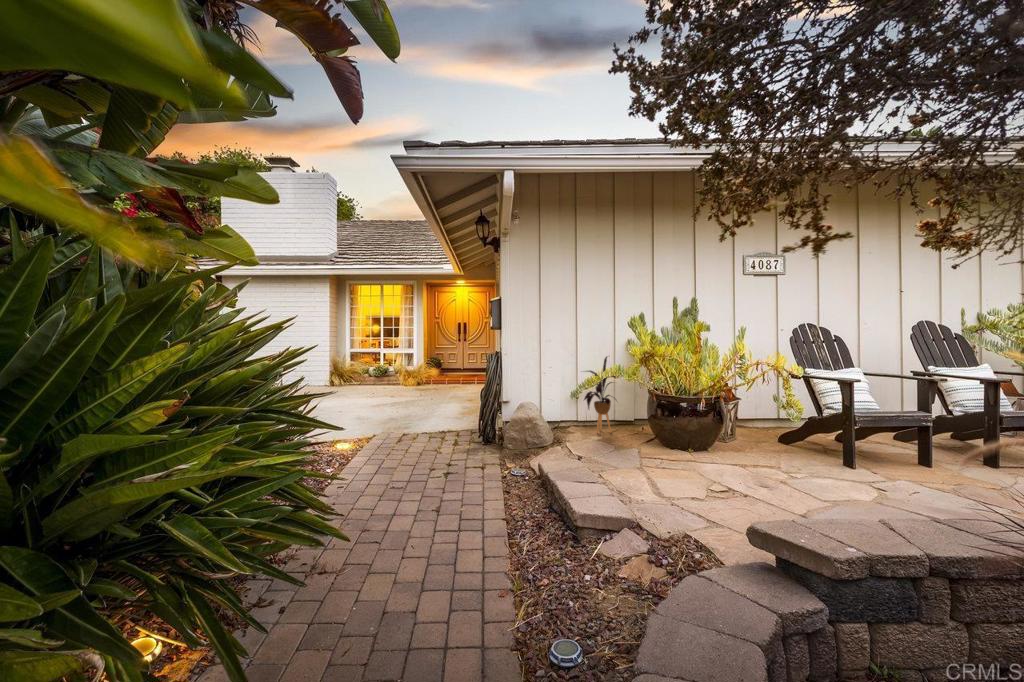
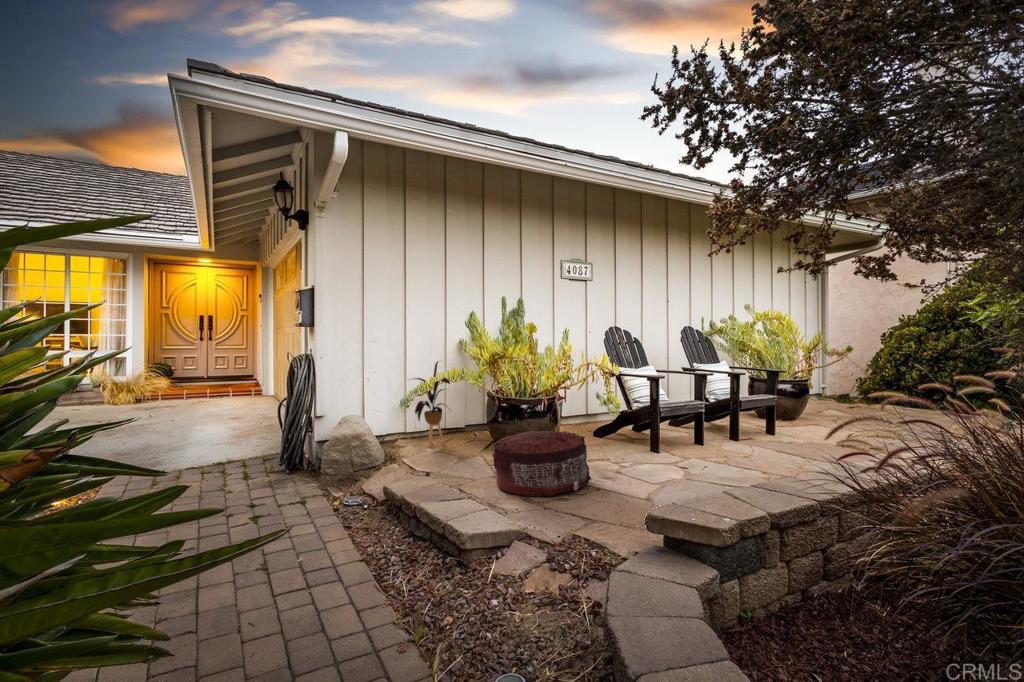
pouf: none [636,428,736,494] -> present [492,431,591,496]

